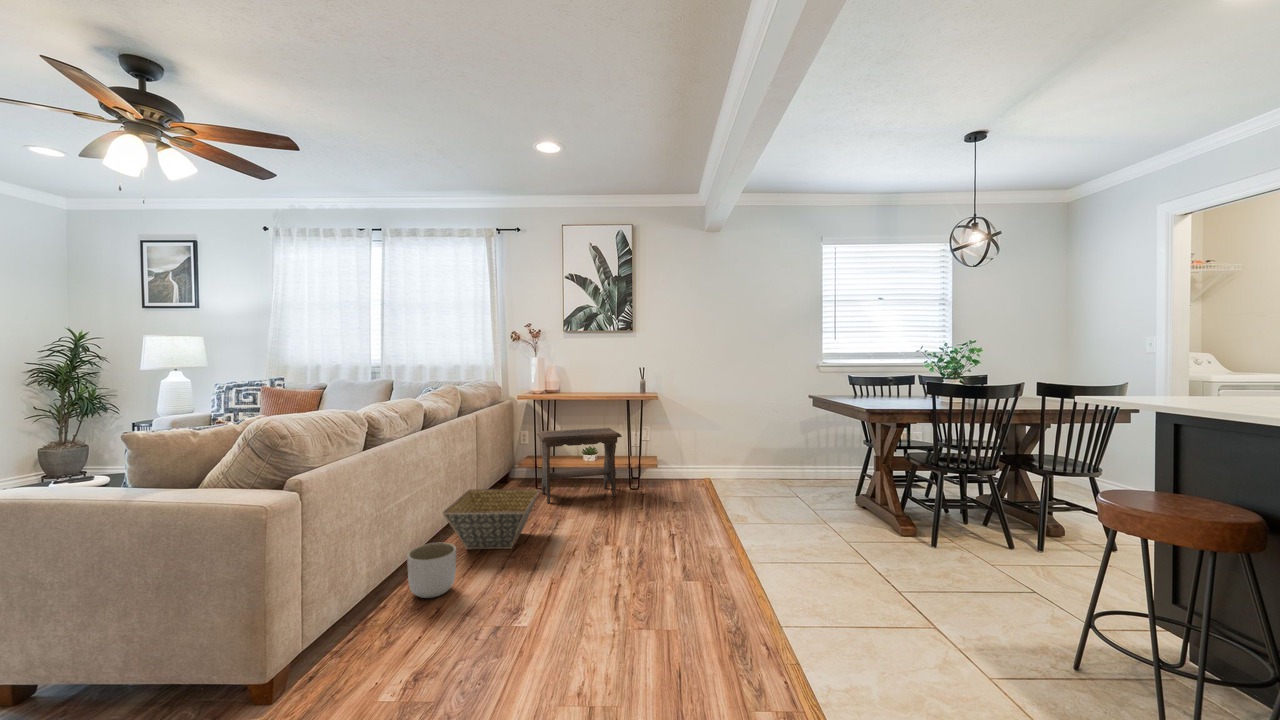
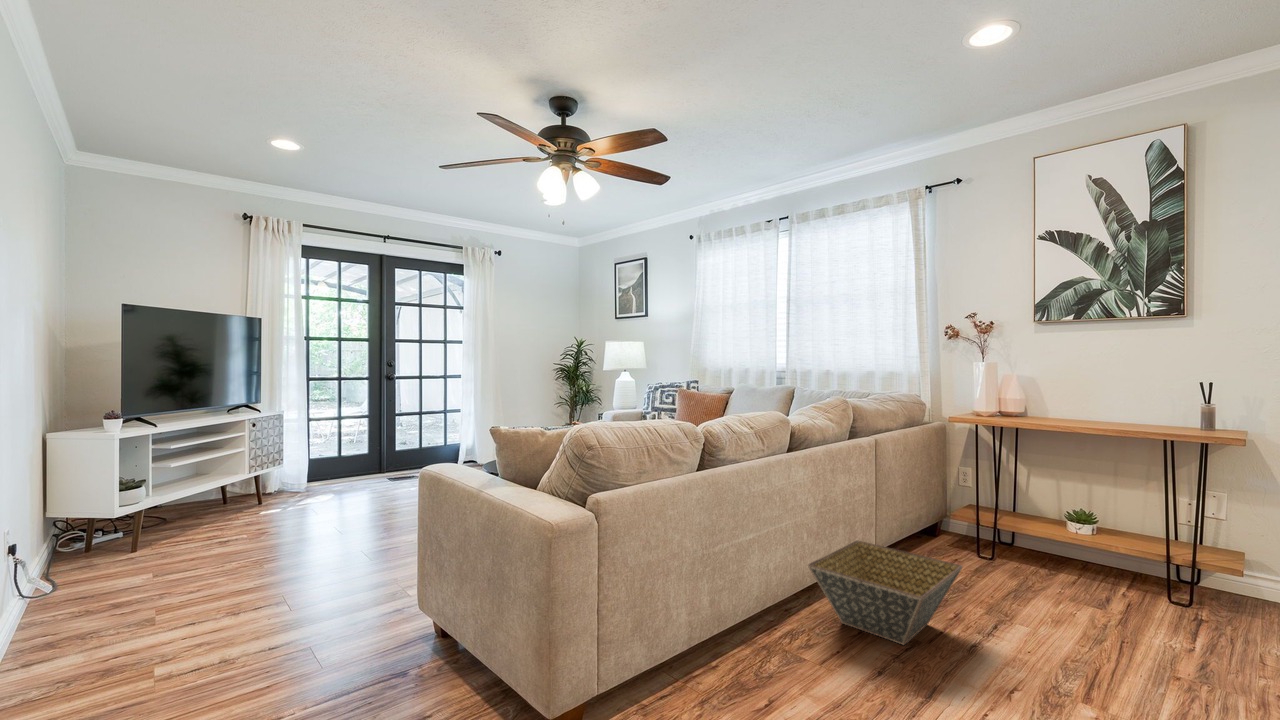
footstool: present [537,428,622,503] -> none [977,474,1145,610]
planter: present [407,543,456,598] -> none [744,603,805,679]

